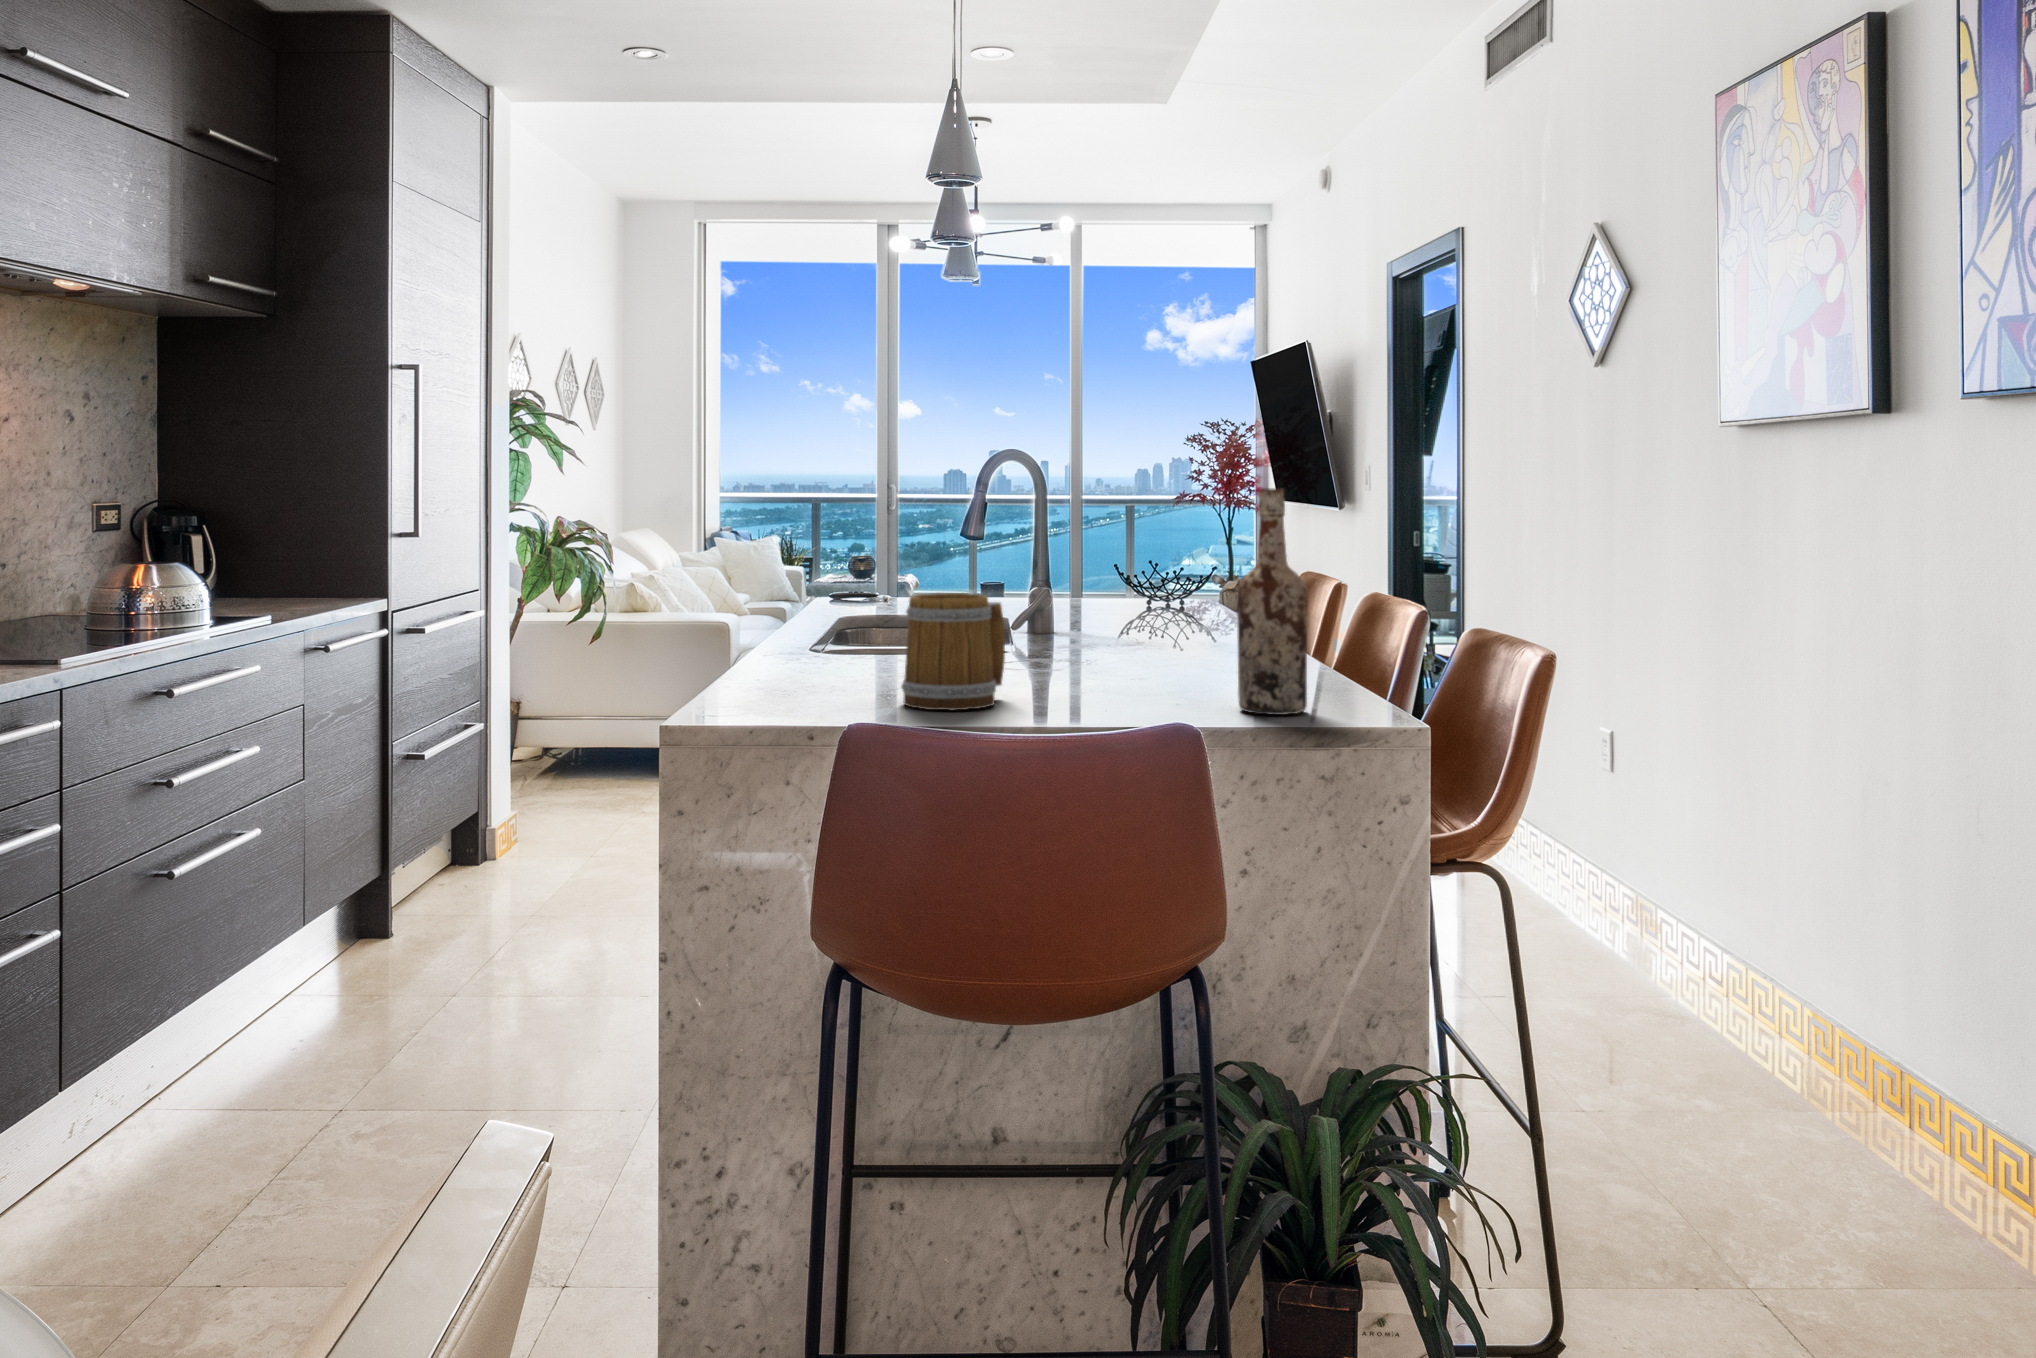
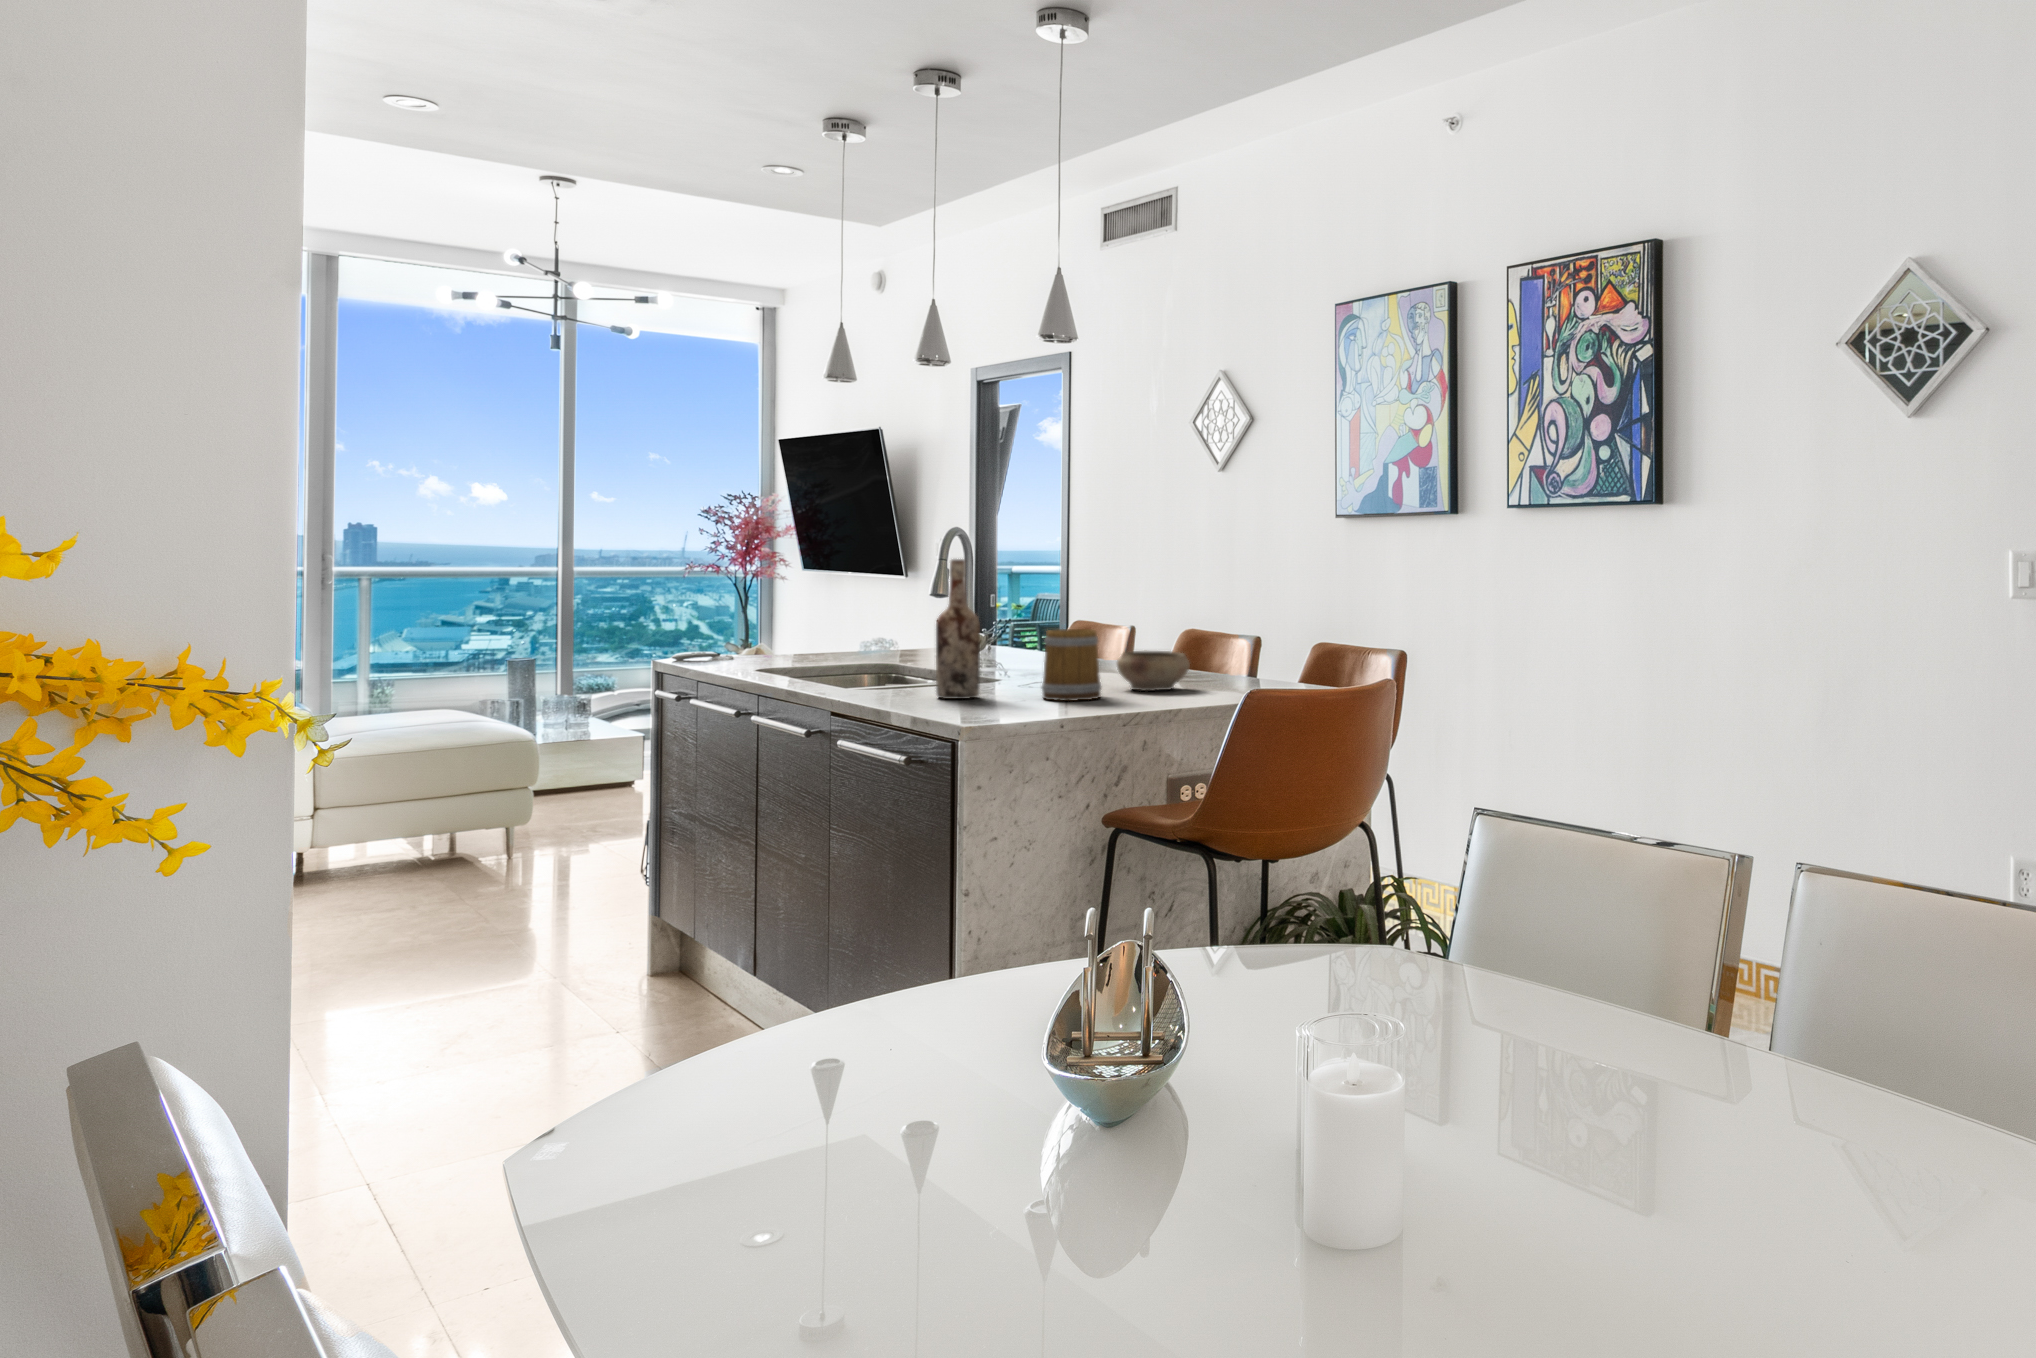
wine bottle: present [1237,488,1308,715] -> present [936,559,980,699]
ceramic bowl: none [1070,632,1188,701] -> present [1117,651,1190,691]

